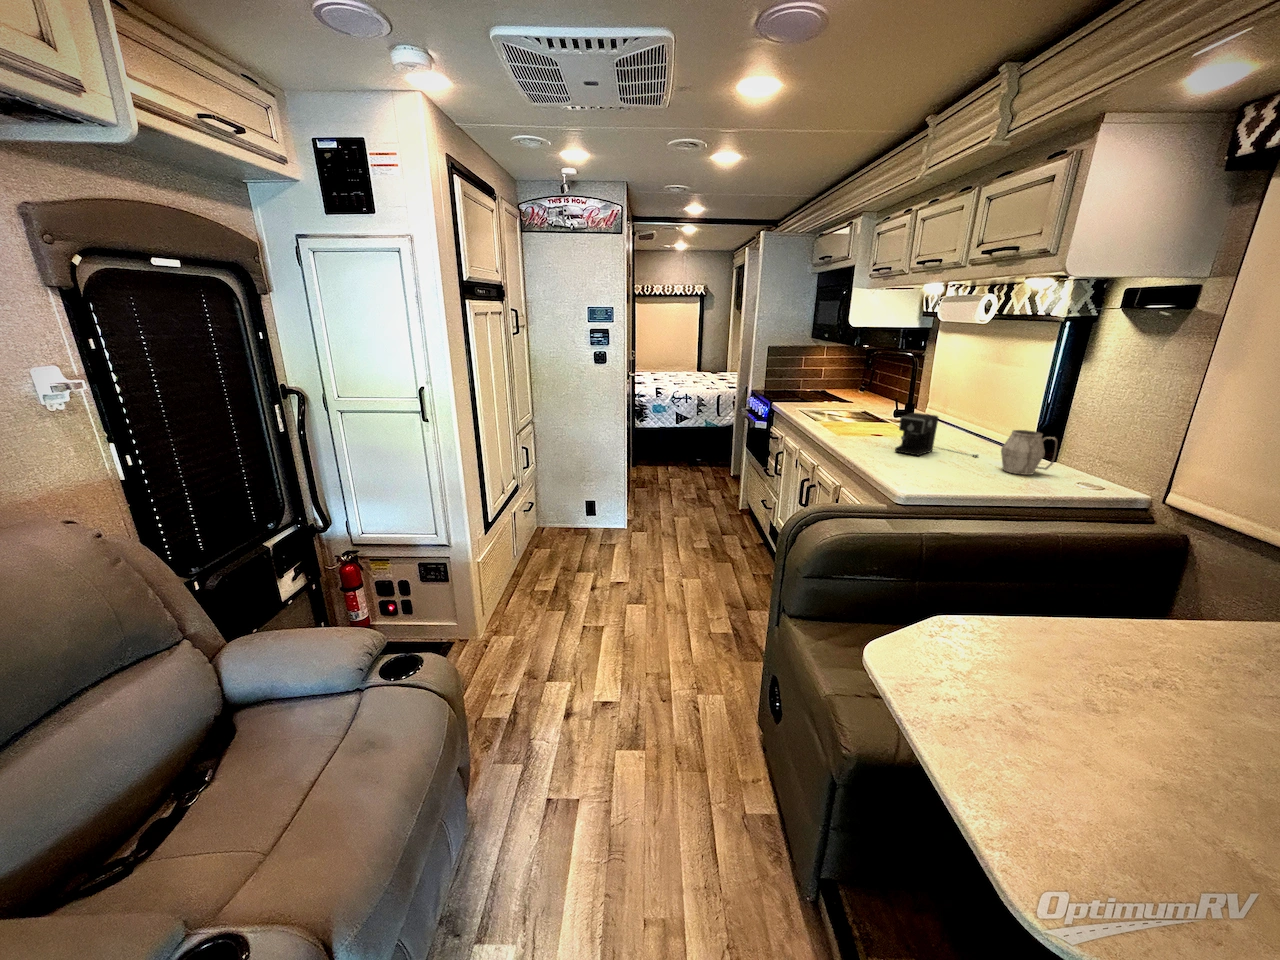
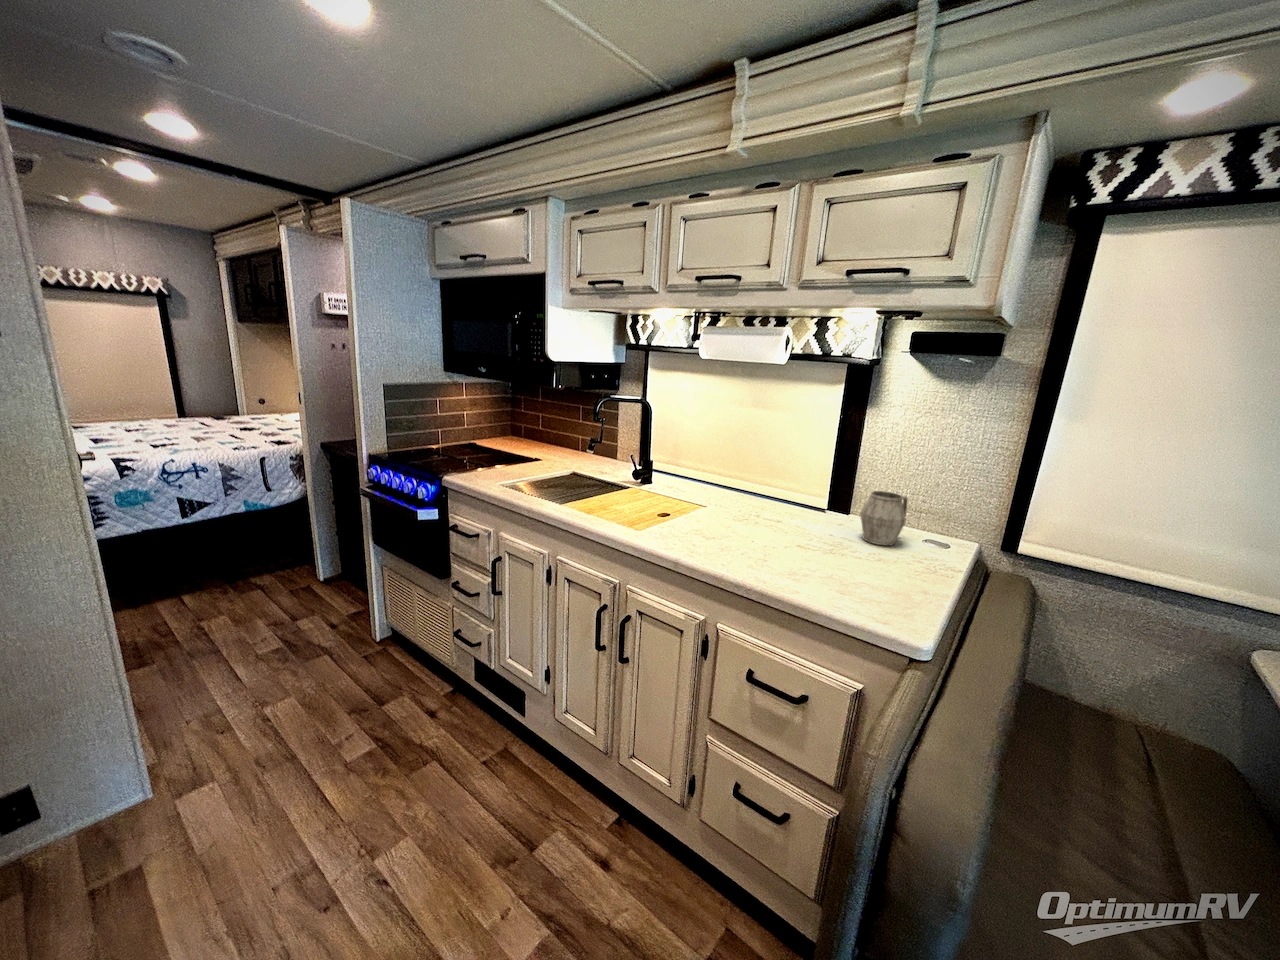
coffee maker: present [895,413,978,457] -> none [735,482,813,544]

